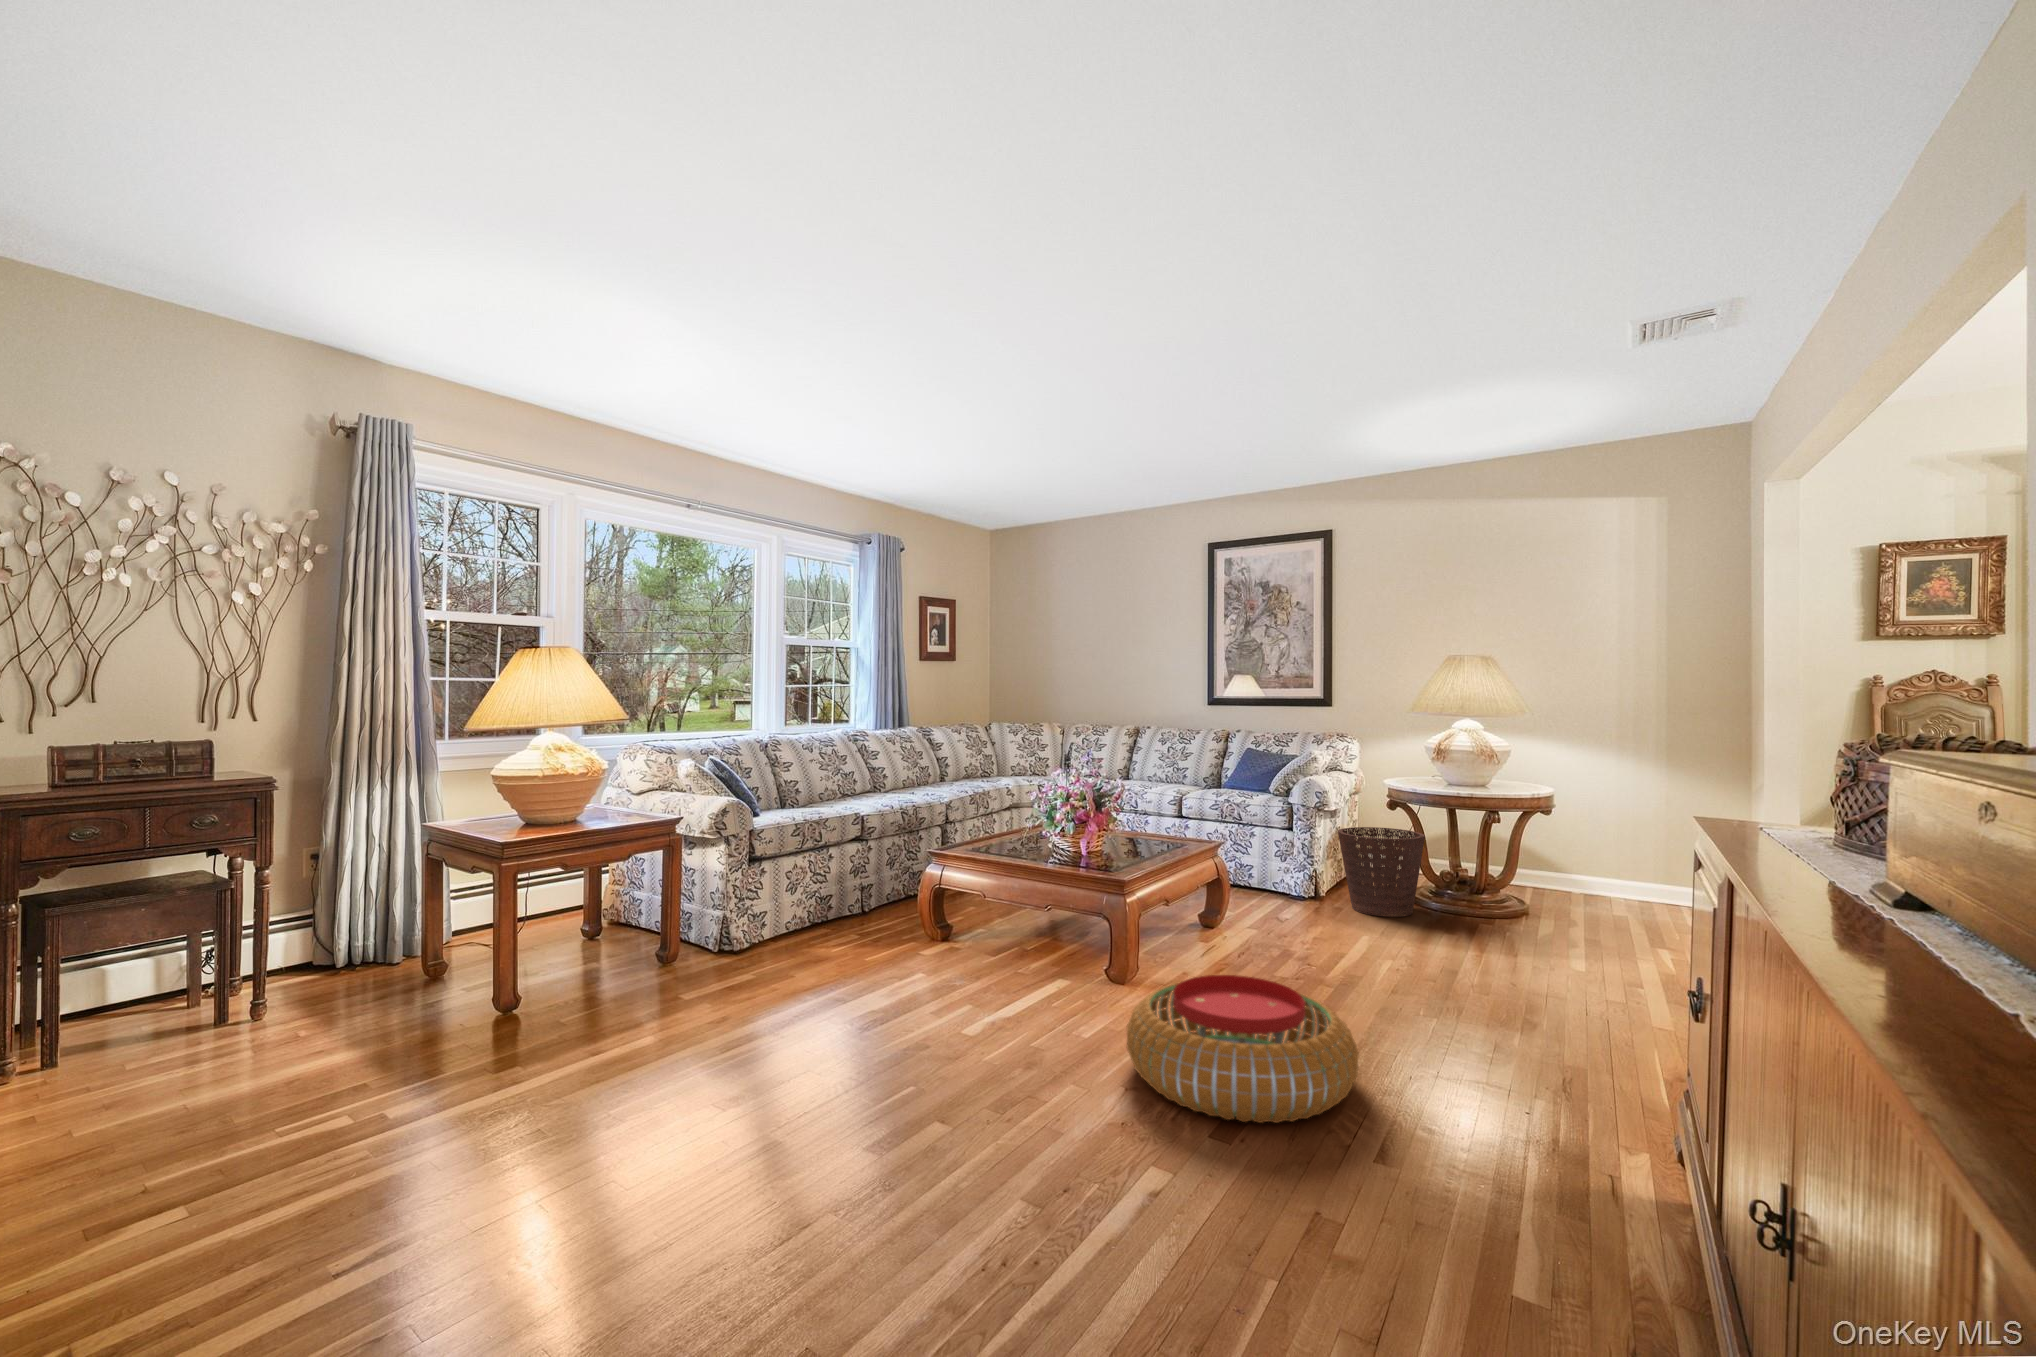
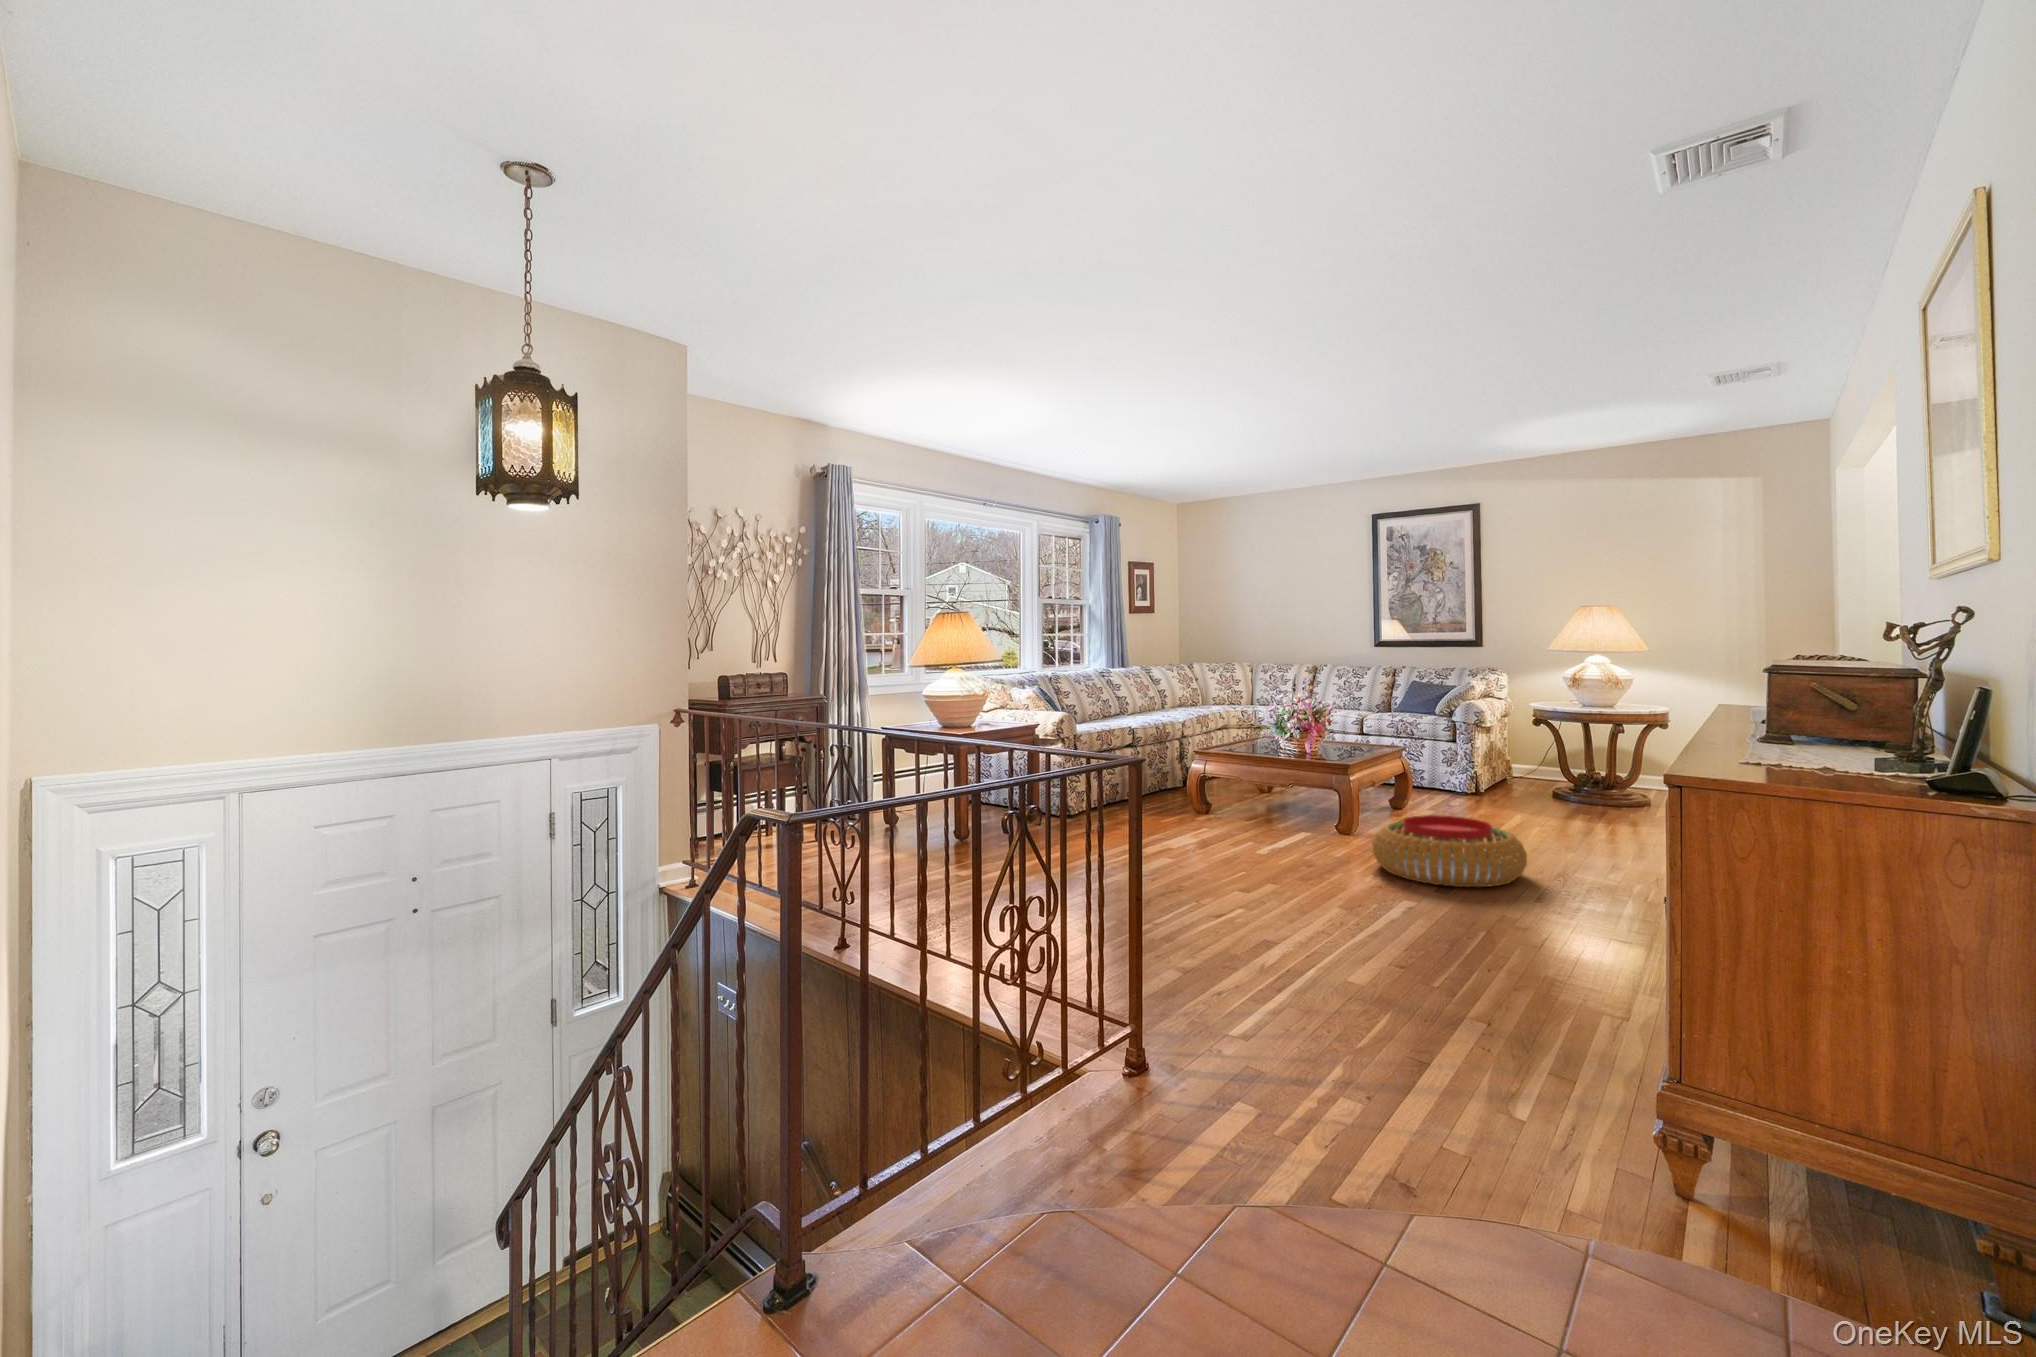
basket: present [1338,827,1425,917] -> none [1492,740,1564,805]

